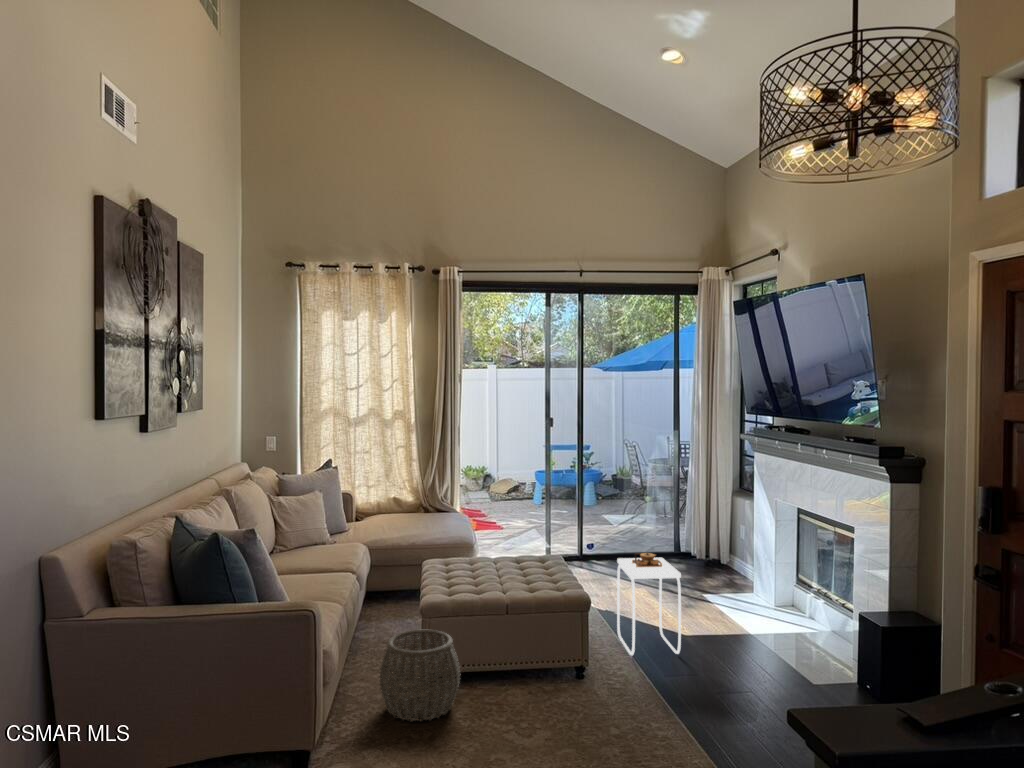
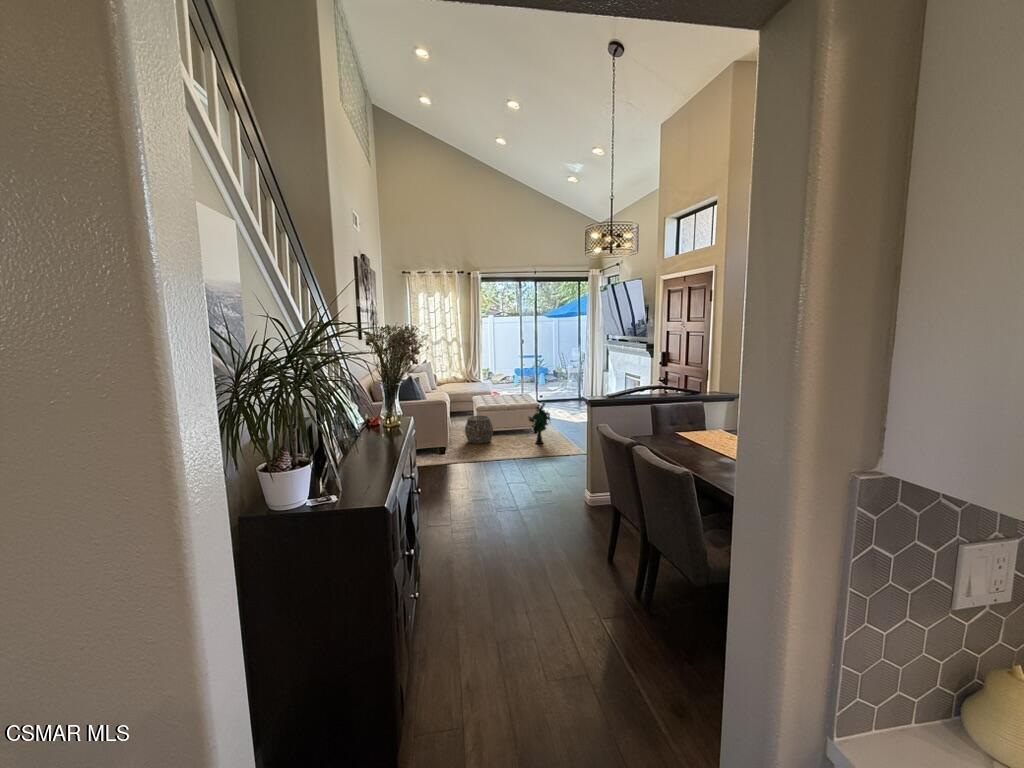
side table: present [617,553,681,655] -> none [550,390,573,427]
decorative plant: none [558,605,628,732] -> present [528,403,550,444]

